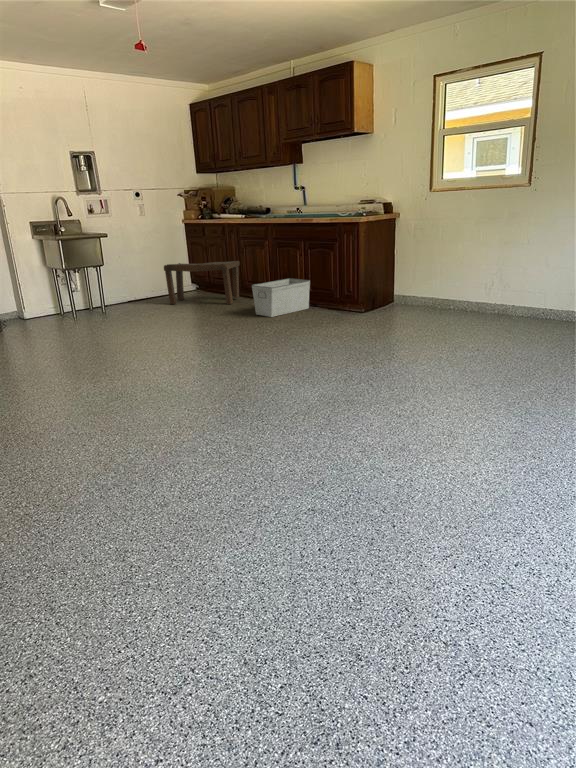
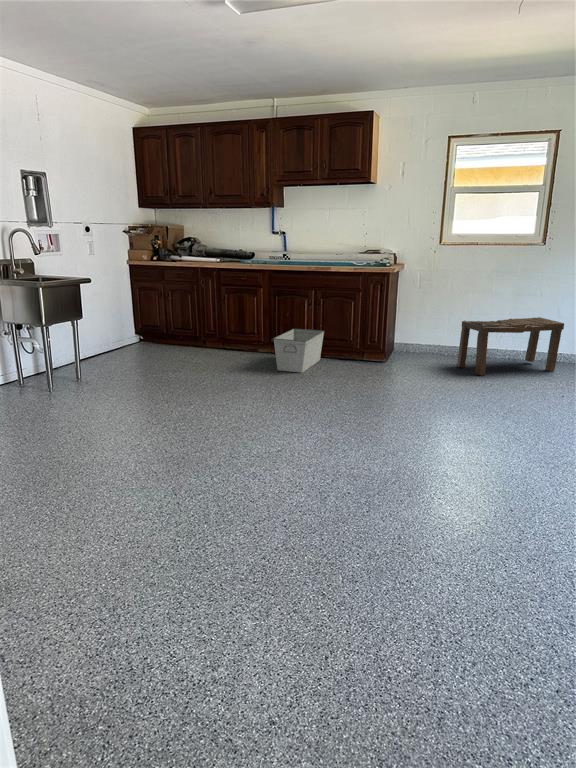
bench: present [164,261,240,304] -> present [457,317,564,376]

